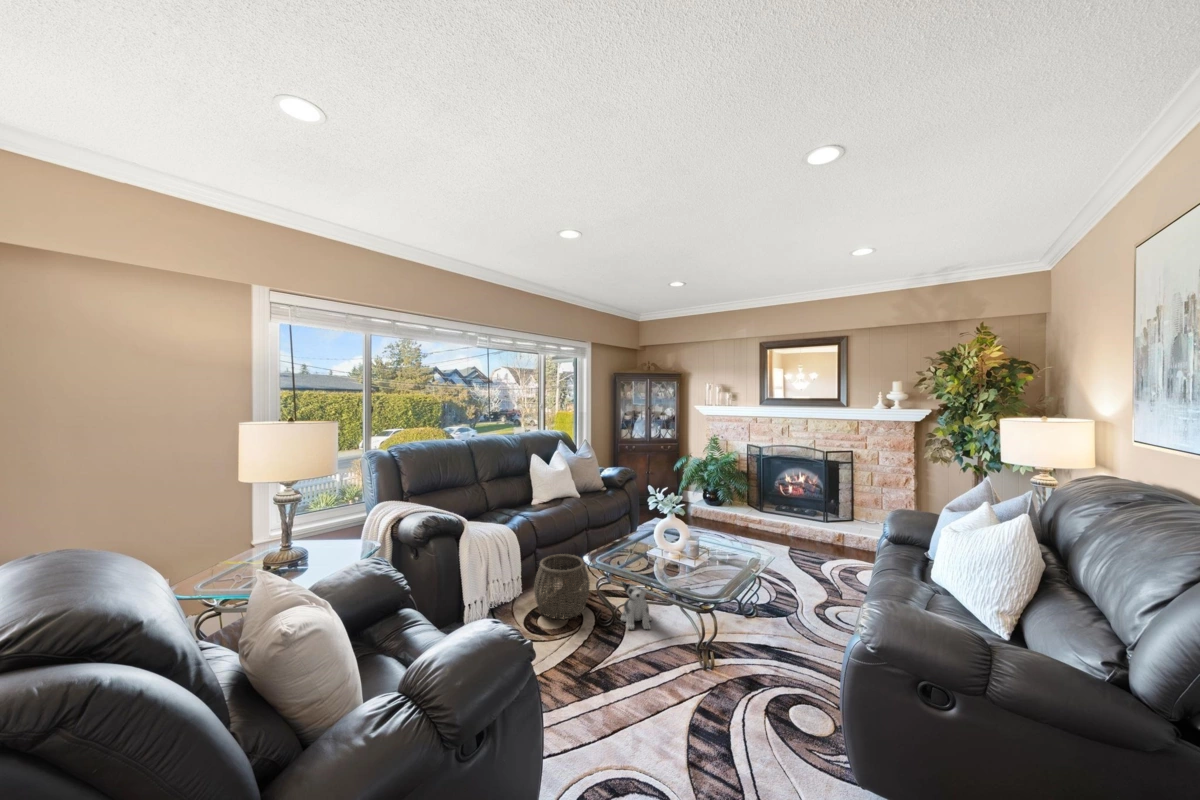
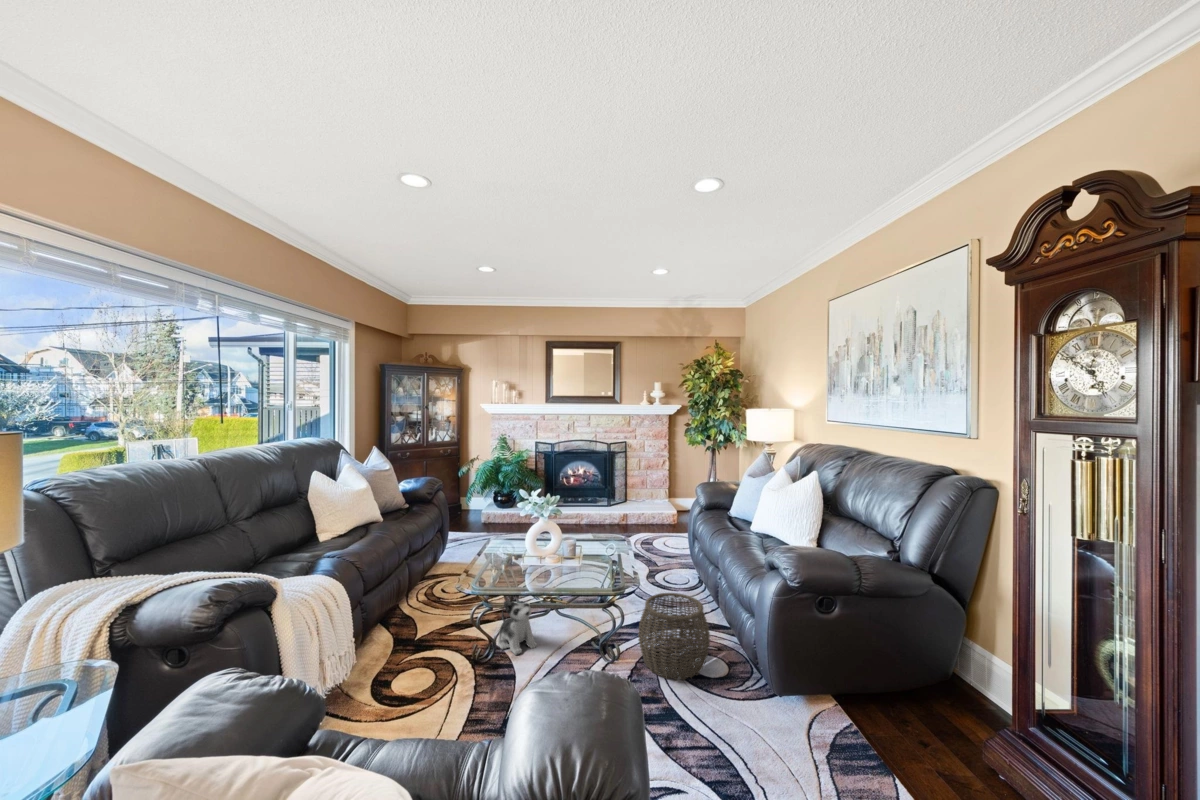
woven basket: present [534,554,590,620] -> present [638,593,710,680]

